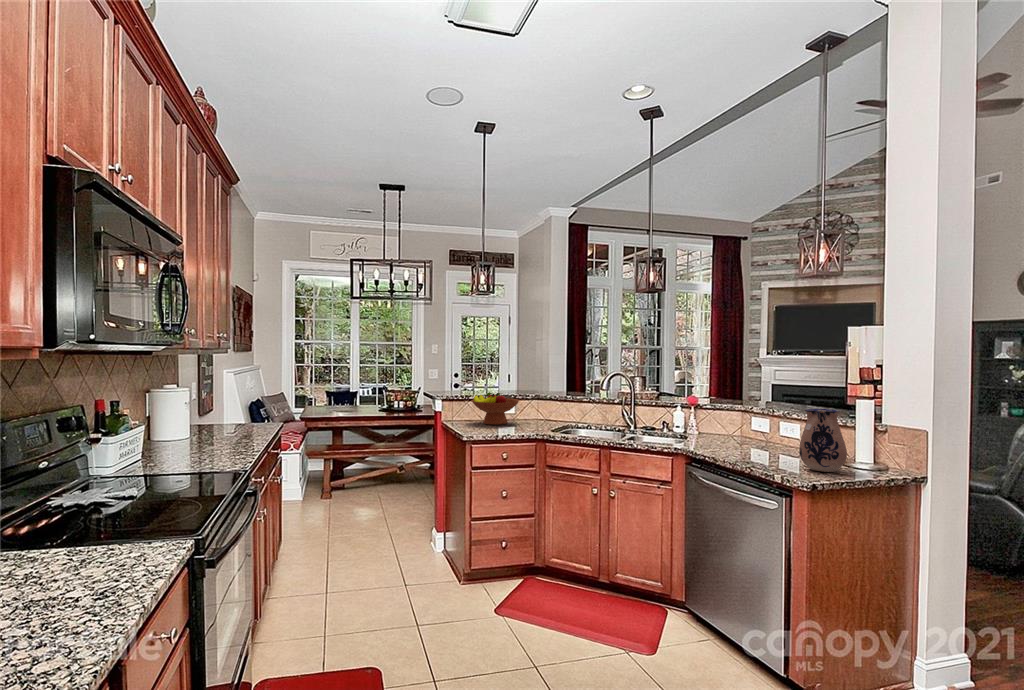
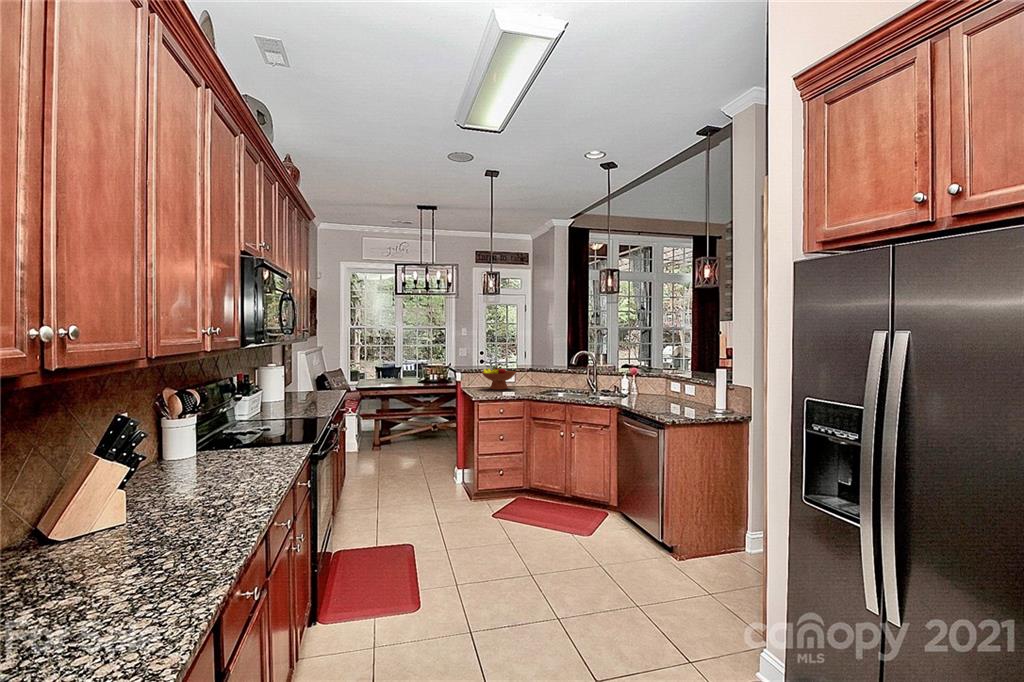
ceramic pitcher: present [799,409,847,472] -> none [676,374,704,414]

